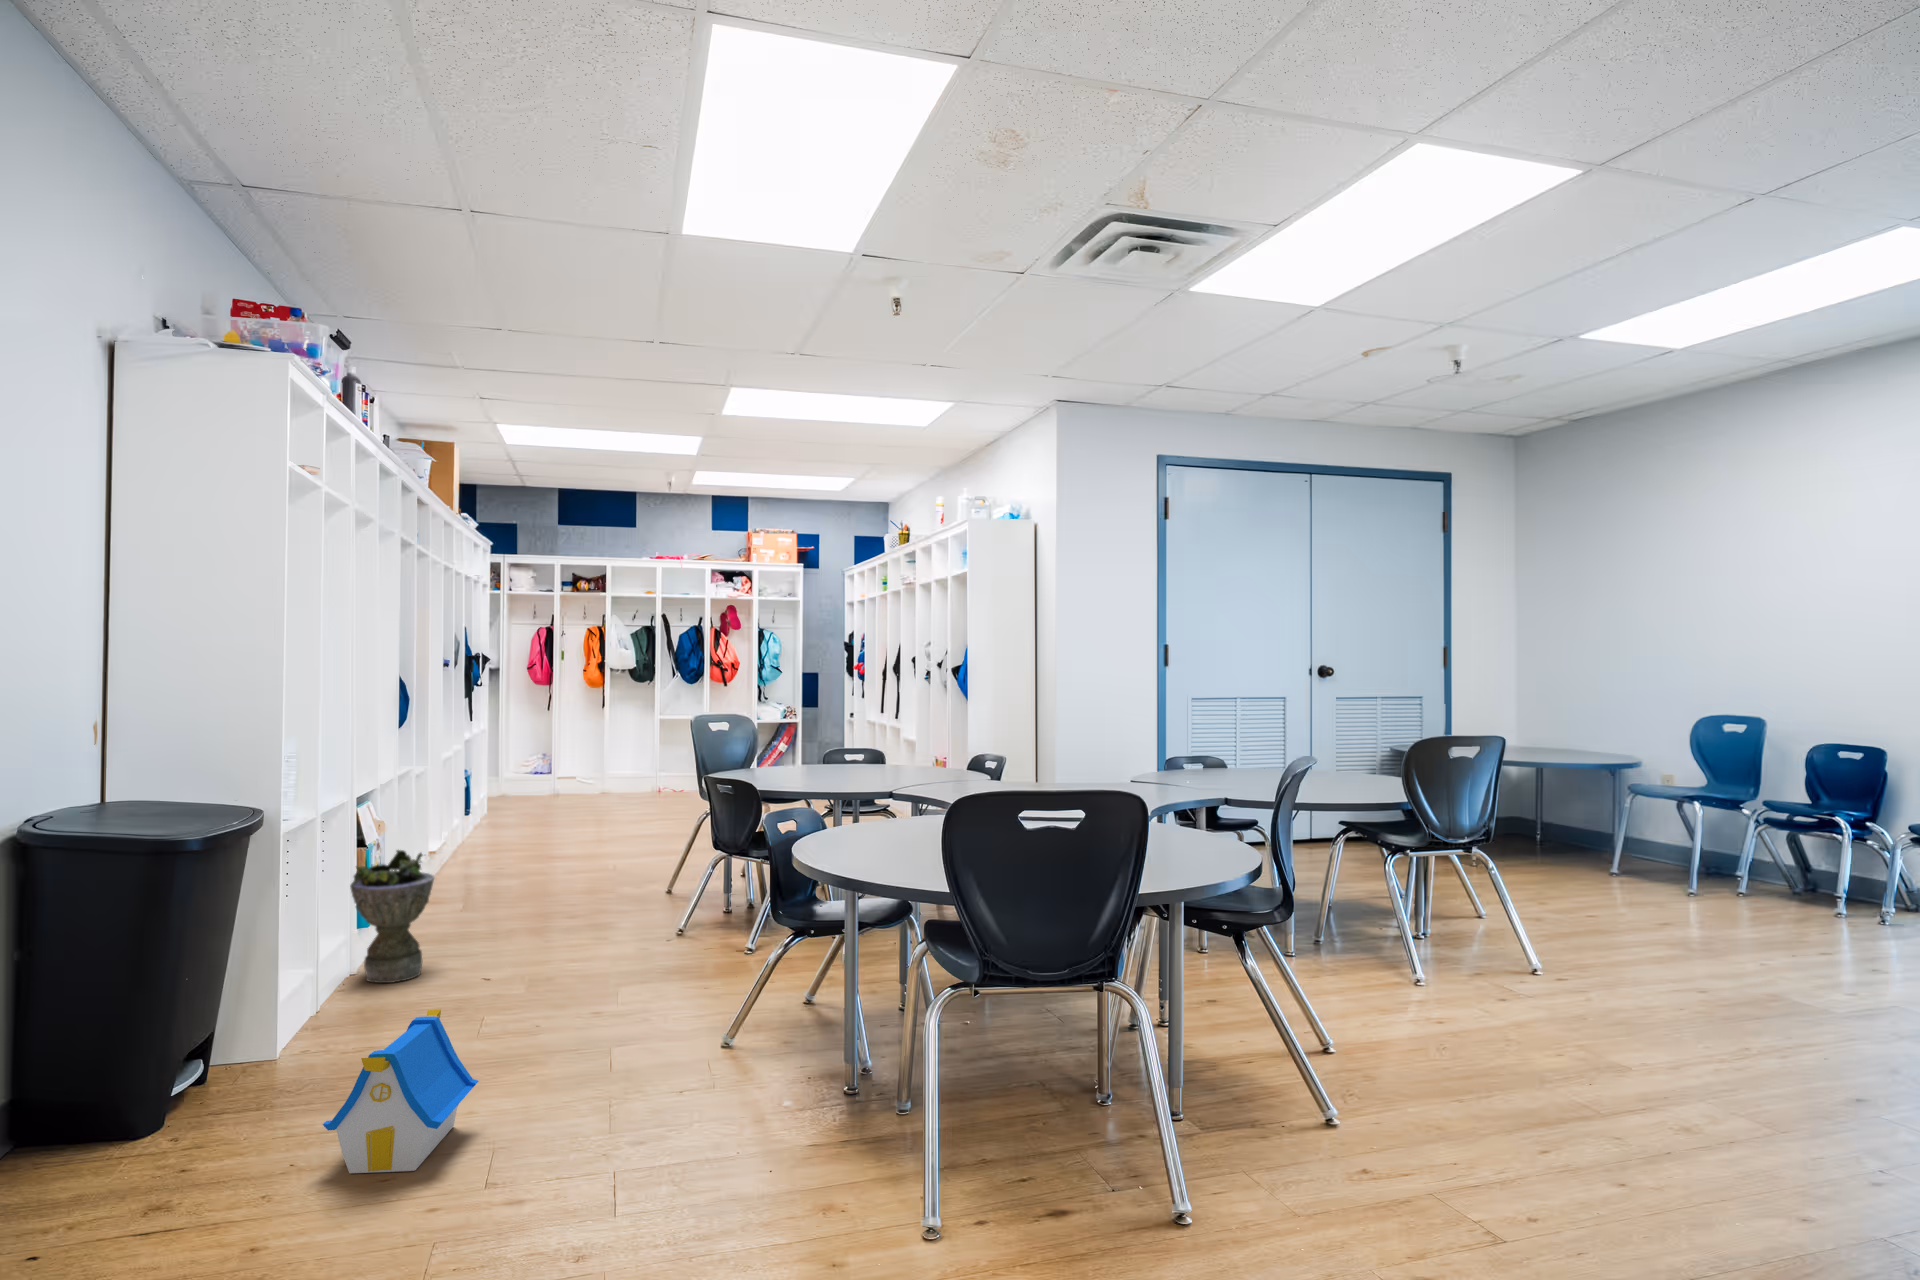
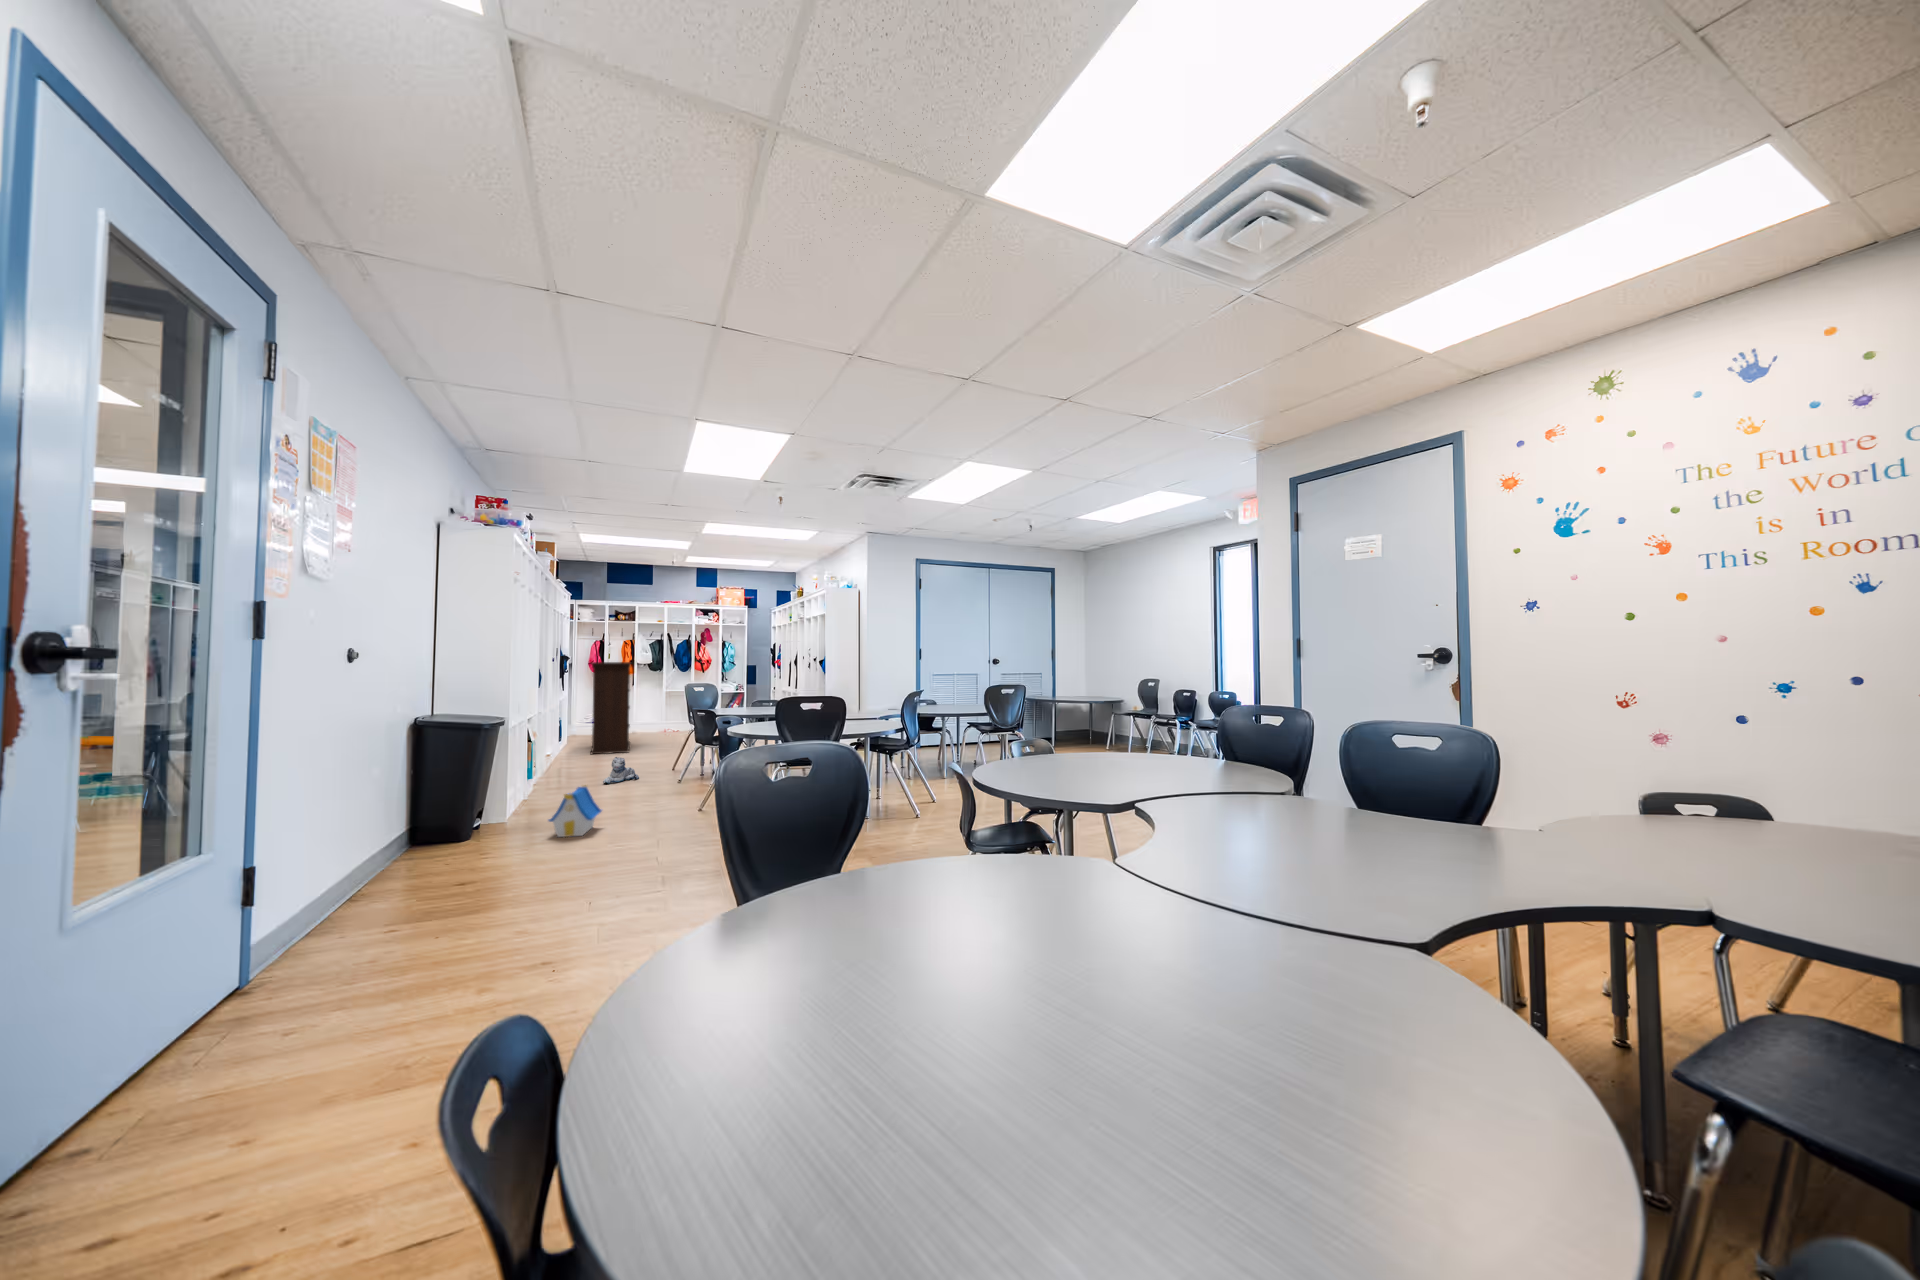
bookshelf: none [512,669,595,855] -> present [591,662,631,754]
planter: present [350,850,434,983] -> none [529,739,567,796]
plush toy: none [517,885,596,947] -> present [603,757,639,783]

